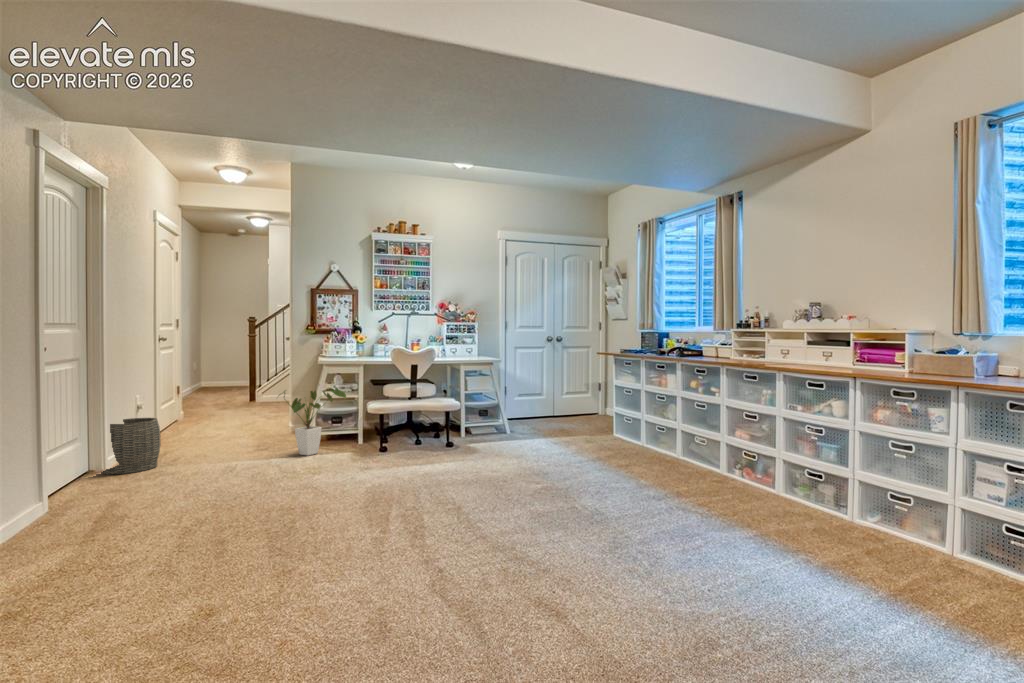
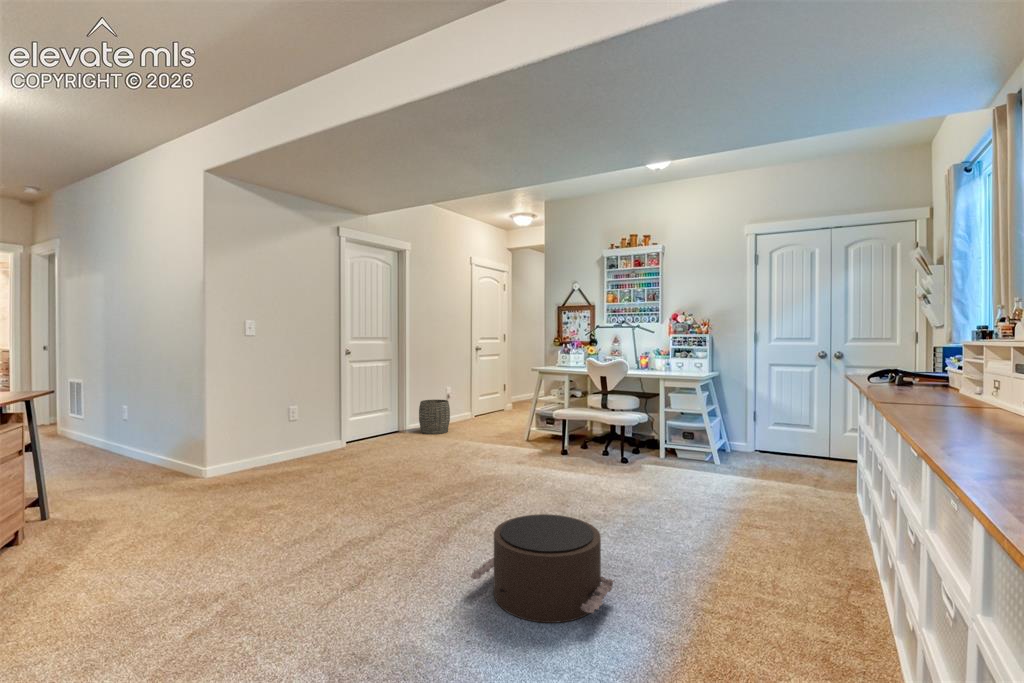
house plant: present [279,388,346,456] -> none [500,391,547,445]
pouf: none [610,465,750,555] -> present [470,514,615,623]

